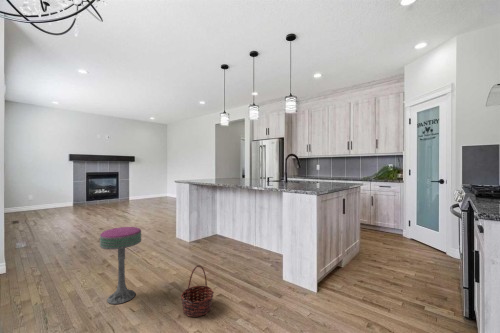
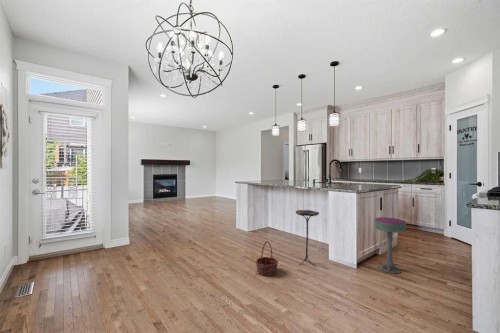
side table: none [240,217,271,292] -> present [296,210,319,265]
bar stool: present [100,227,141,304] -> present [374,217,406,273]

